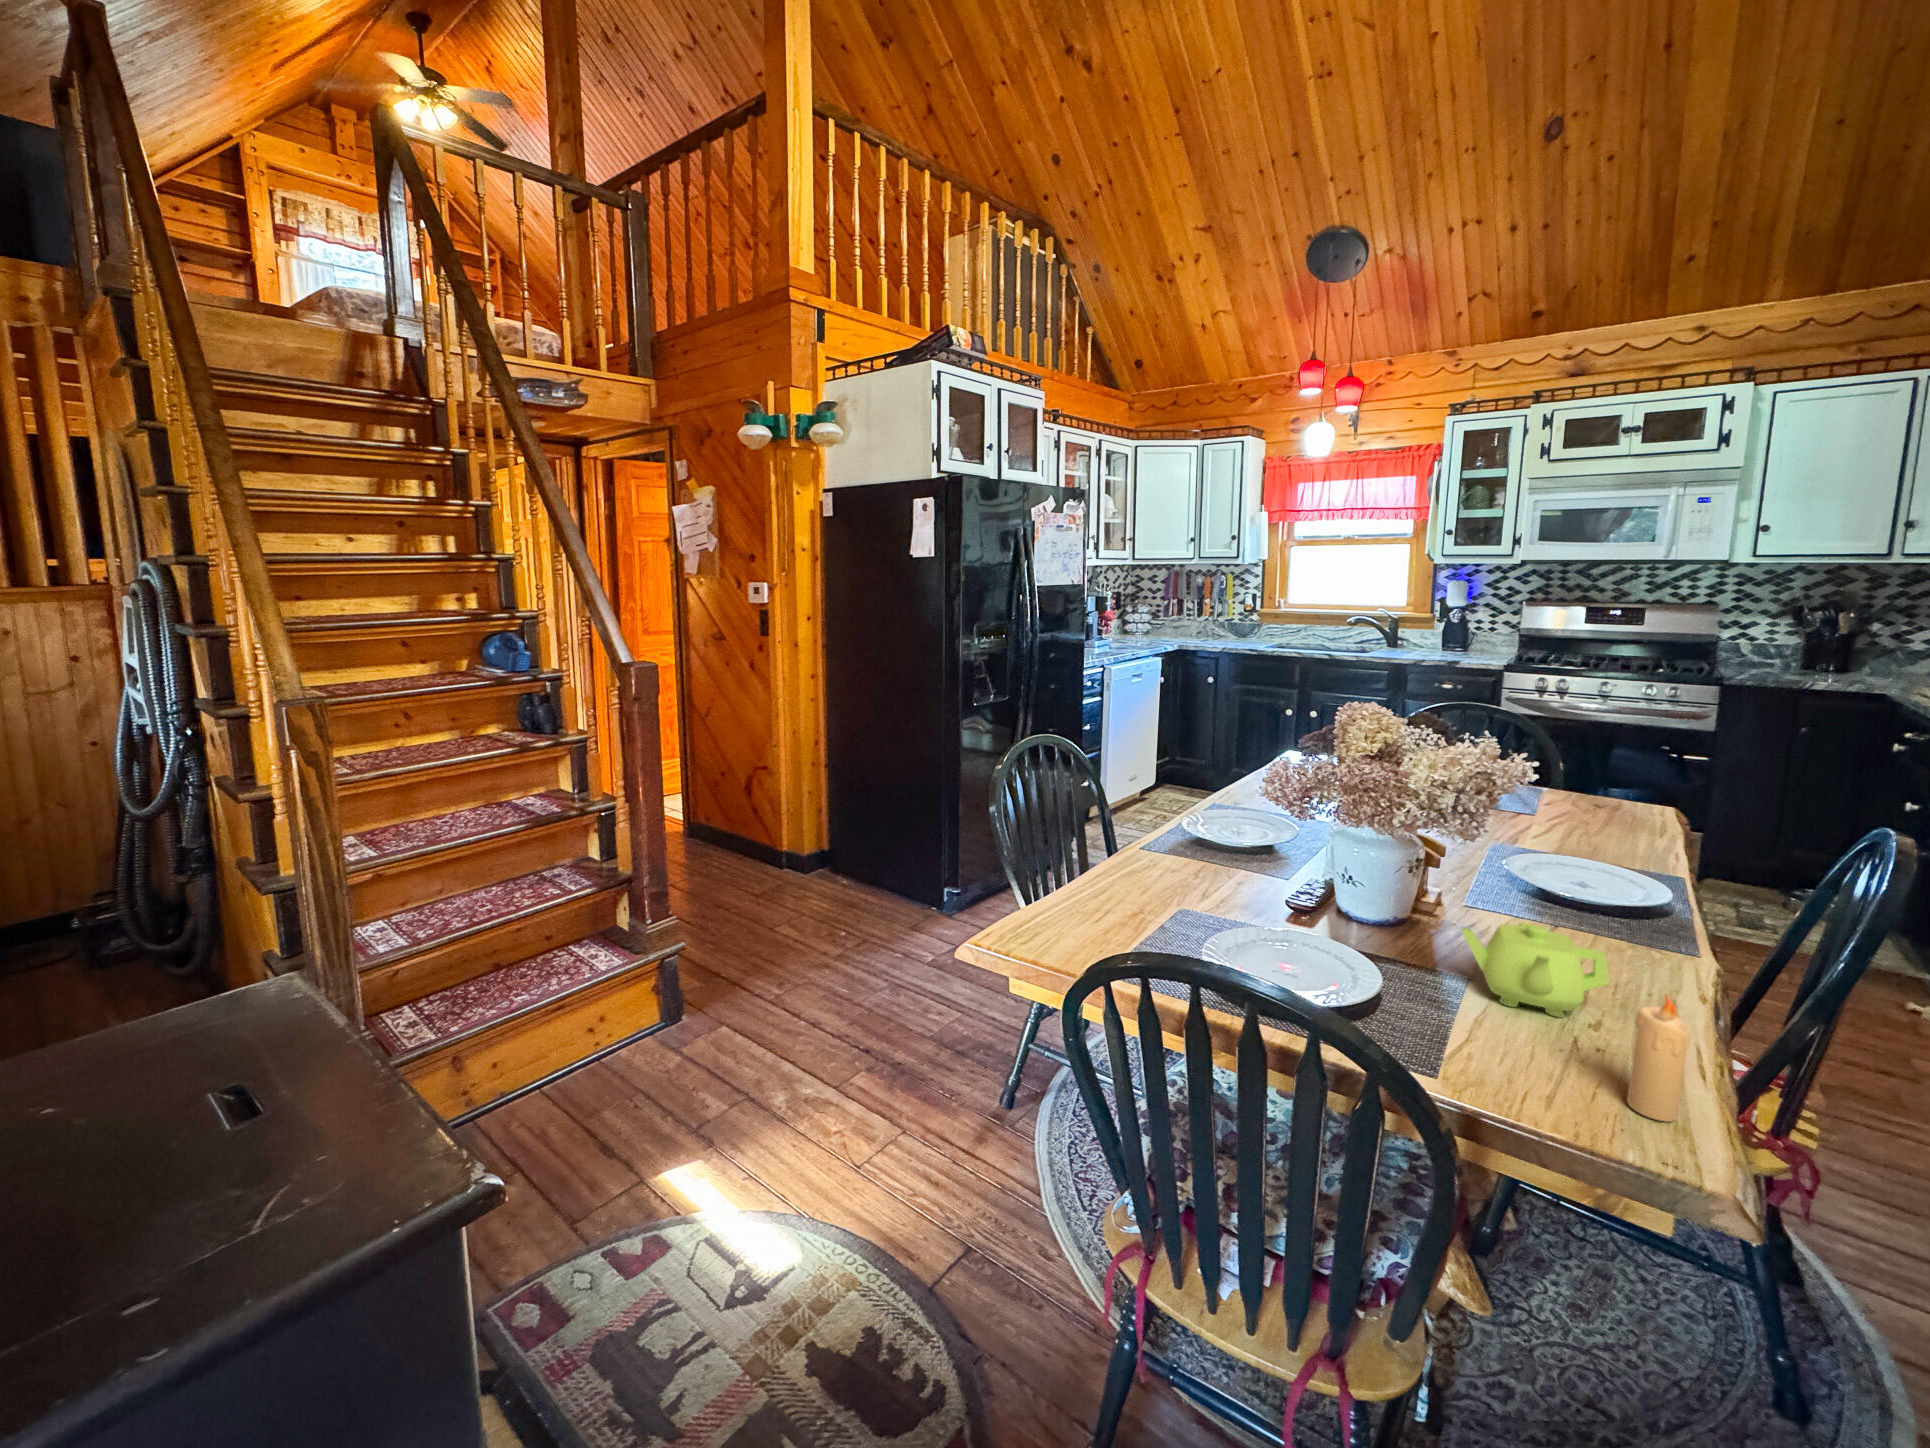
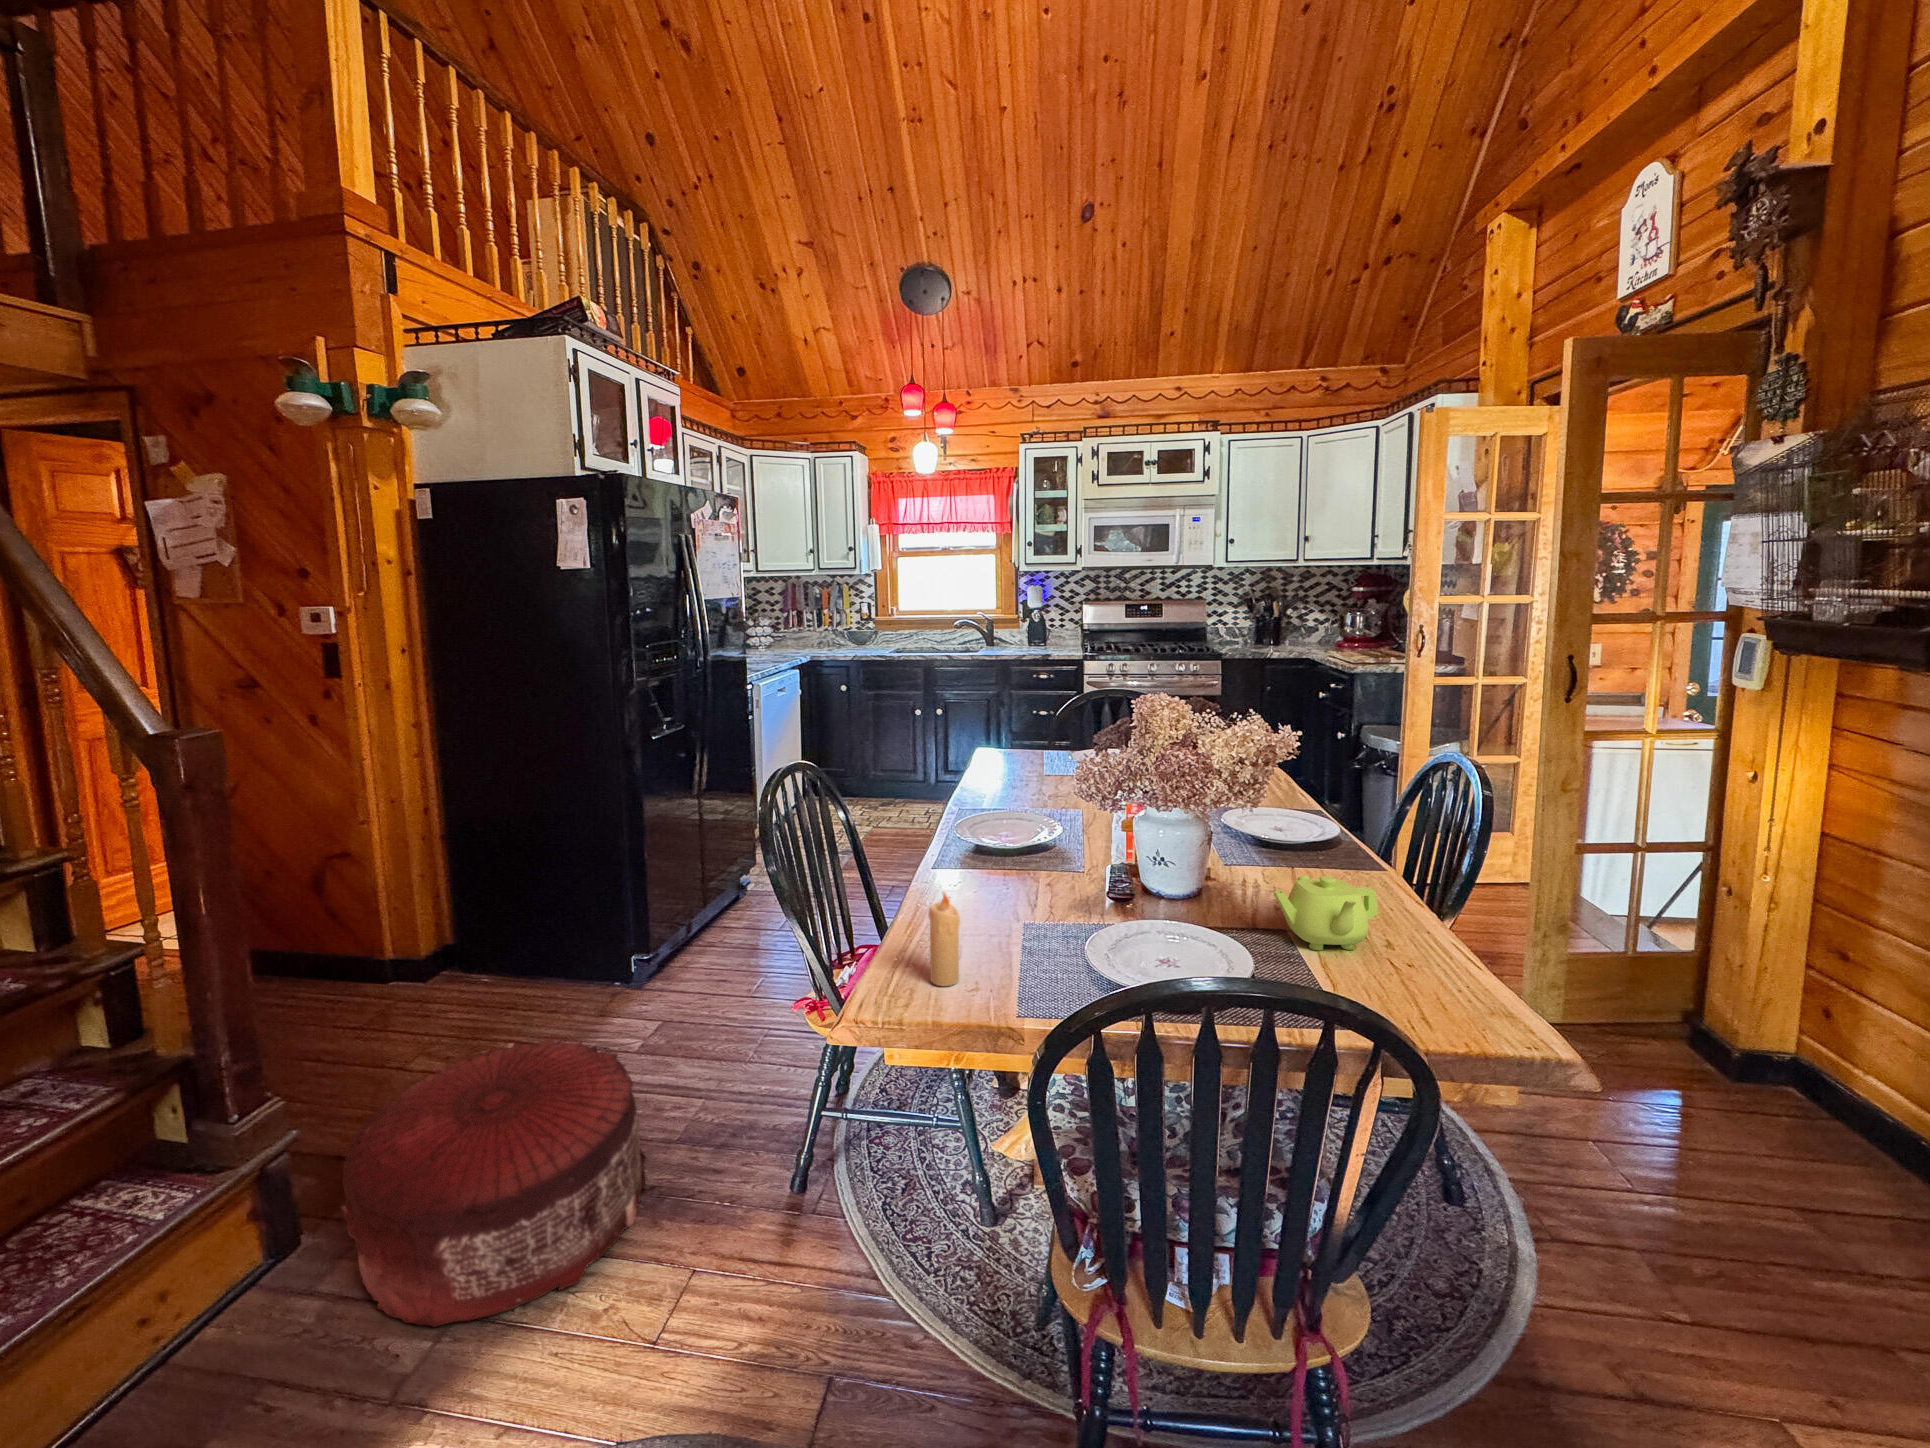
pouf: none [689,923,902,1108] -> present [341,1037,646,1327]
candle: present [1627,995,1690,1122] -> present [928,893,960,986]

